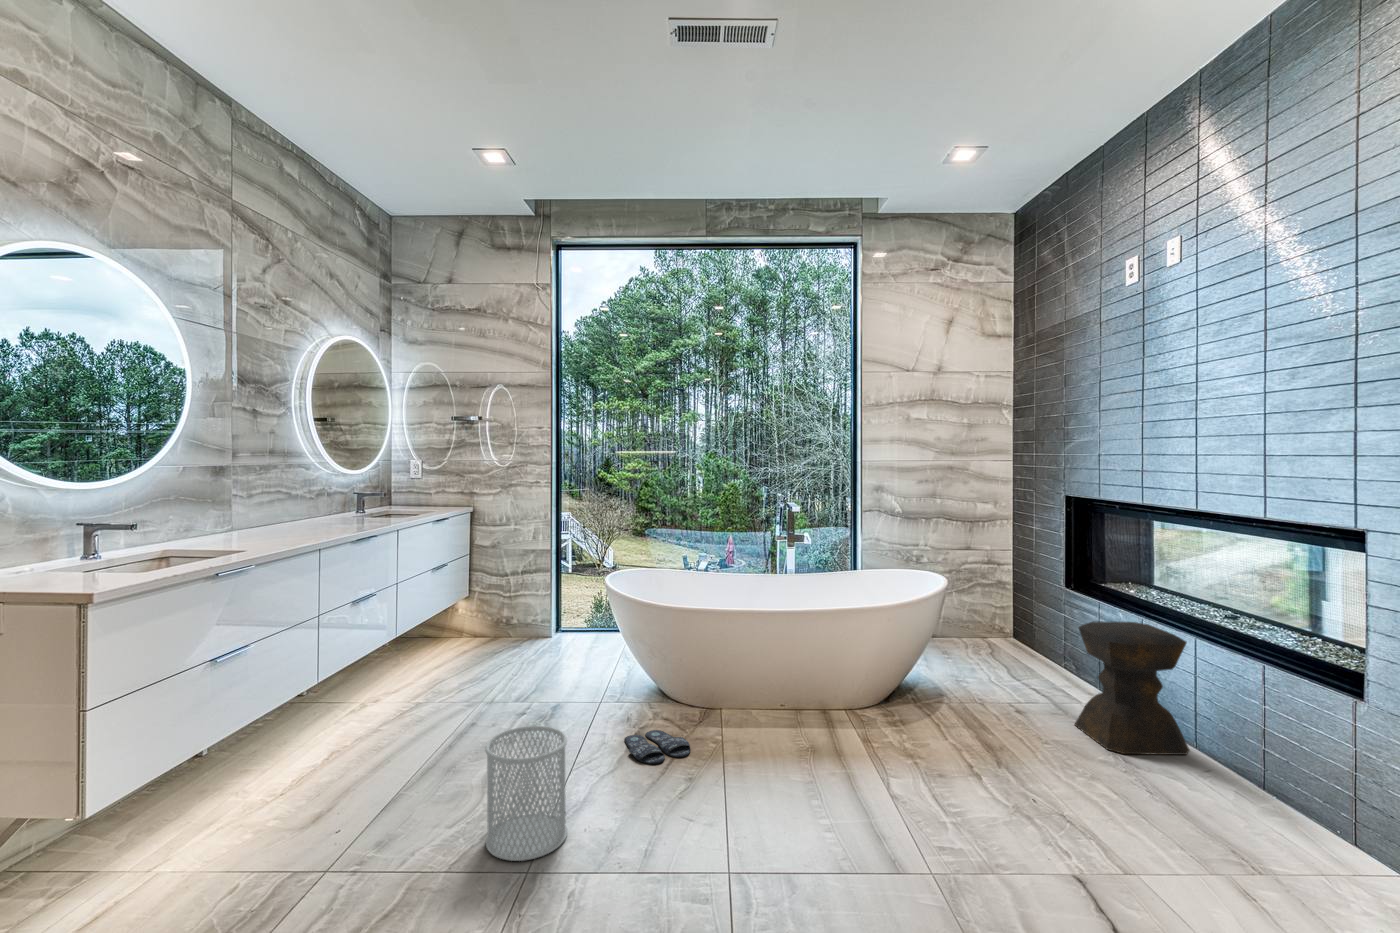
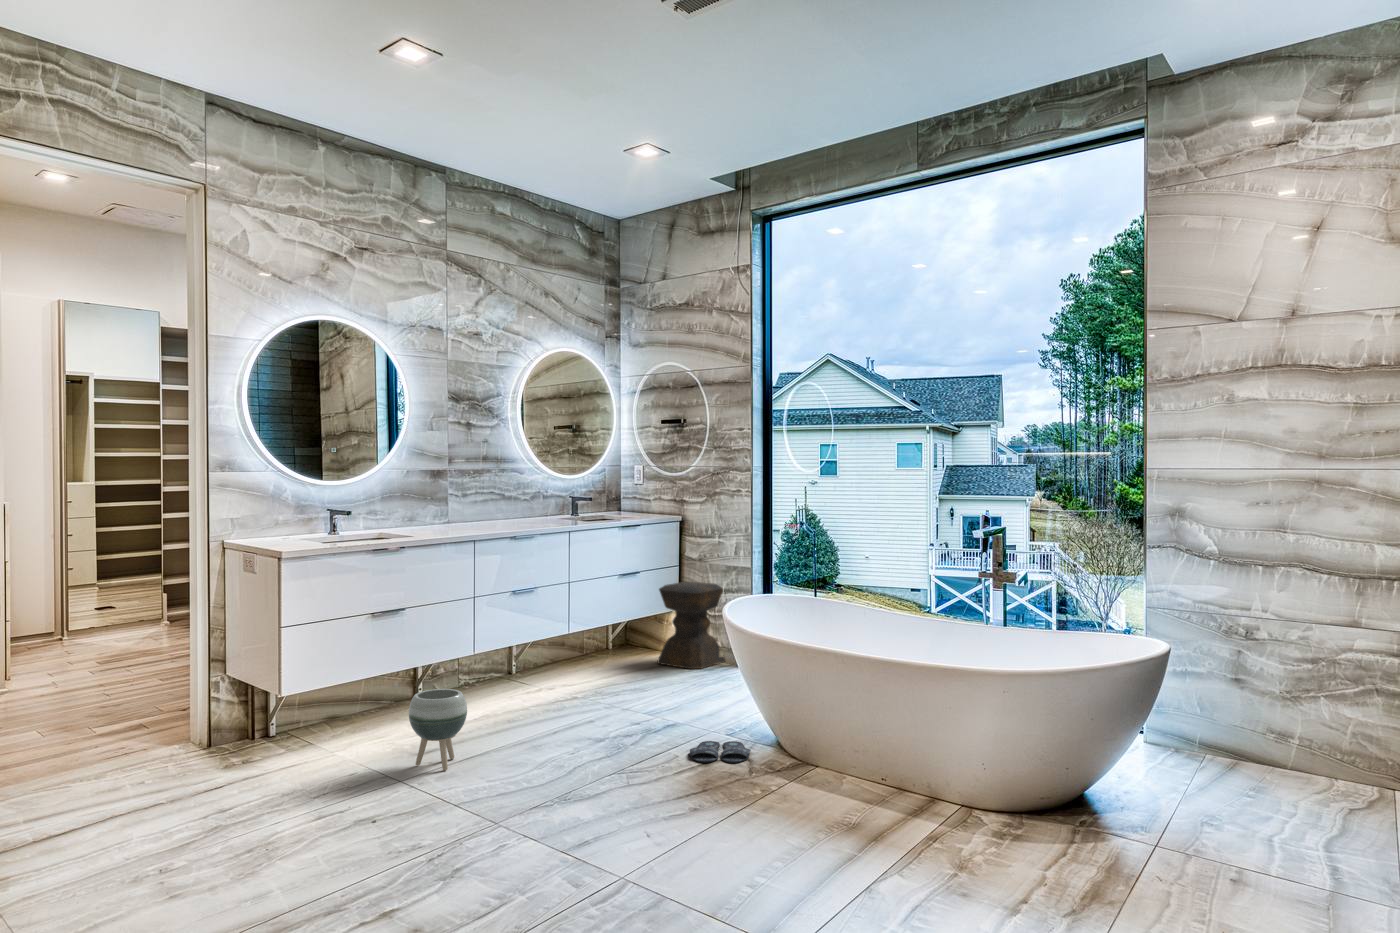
stool: present [1075,621,1189,755] -> present [657,582,726,669]
wastebasket: present [485,726,567,861] -> none [513,693,580,792]
planter: none [309,748,392,864] -> present [409,689,467,770]

